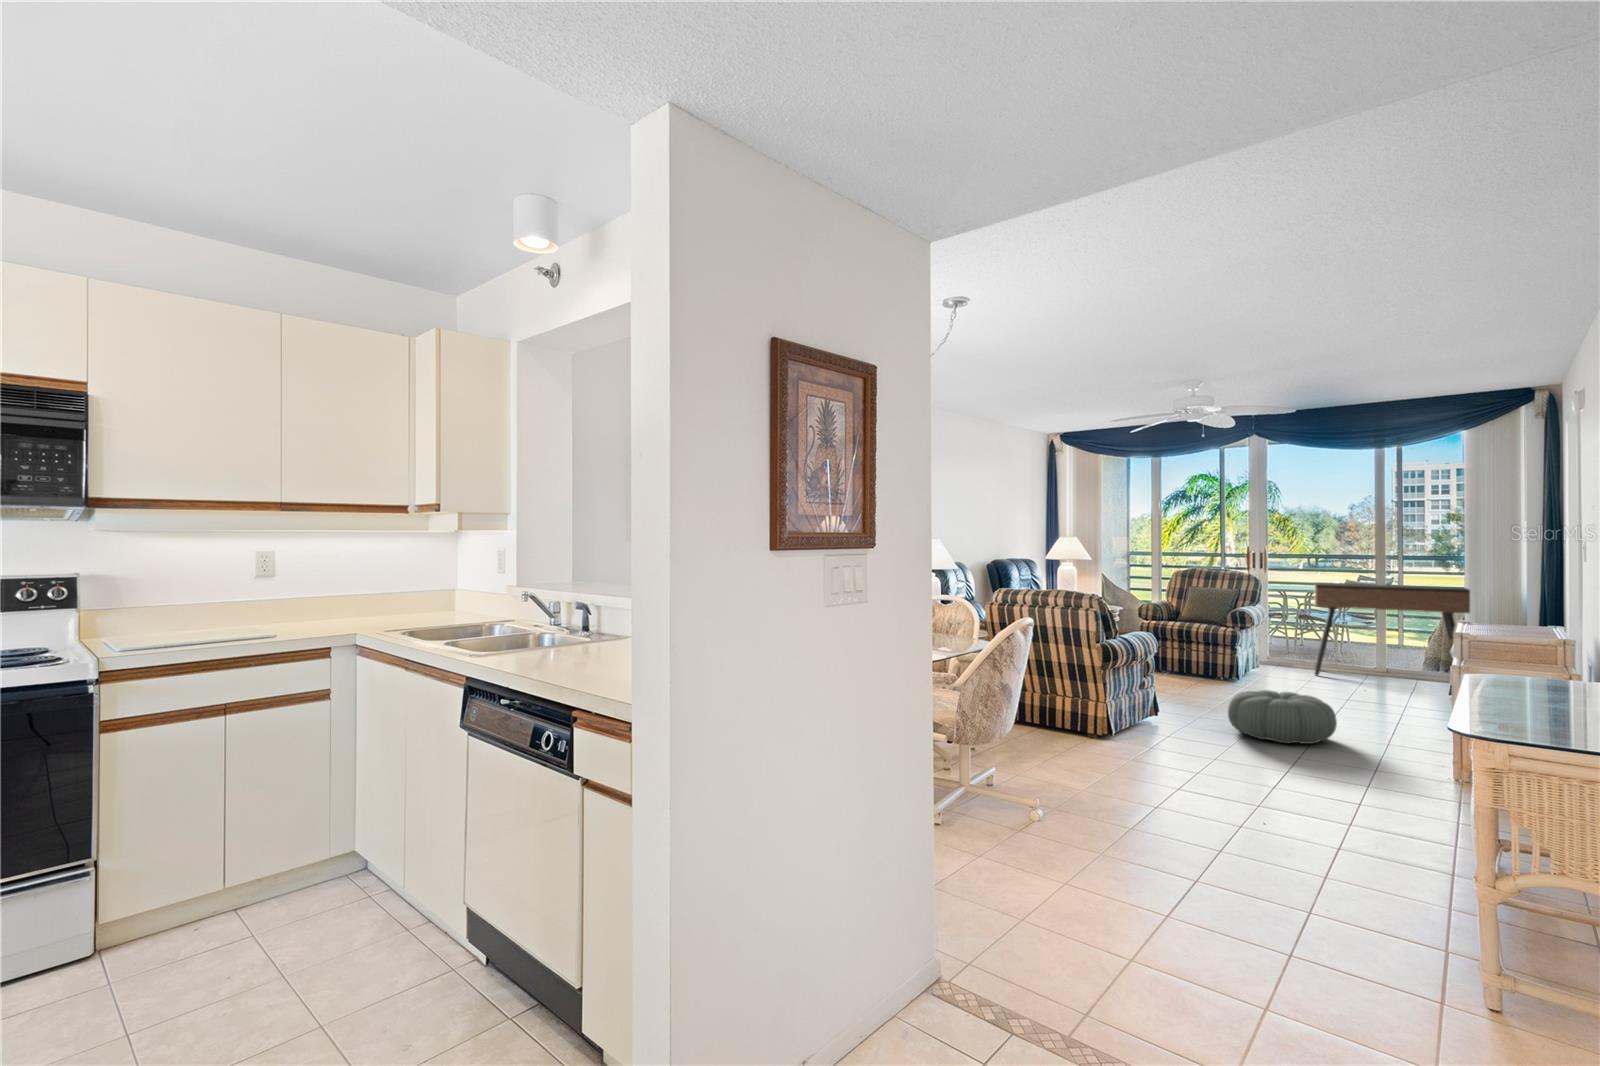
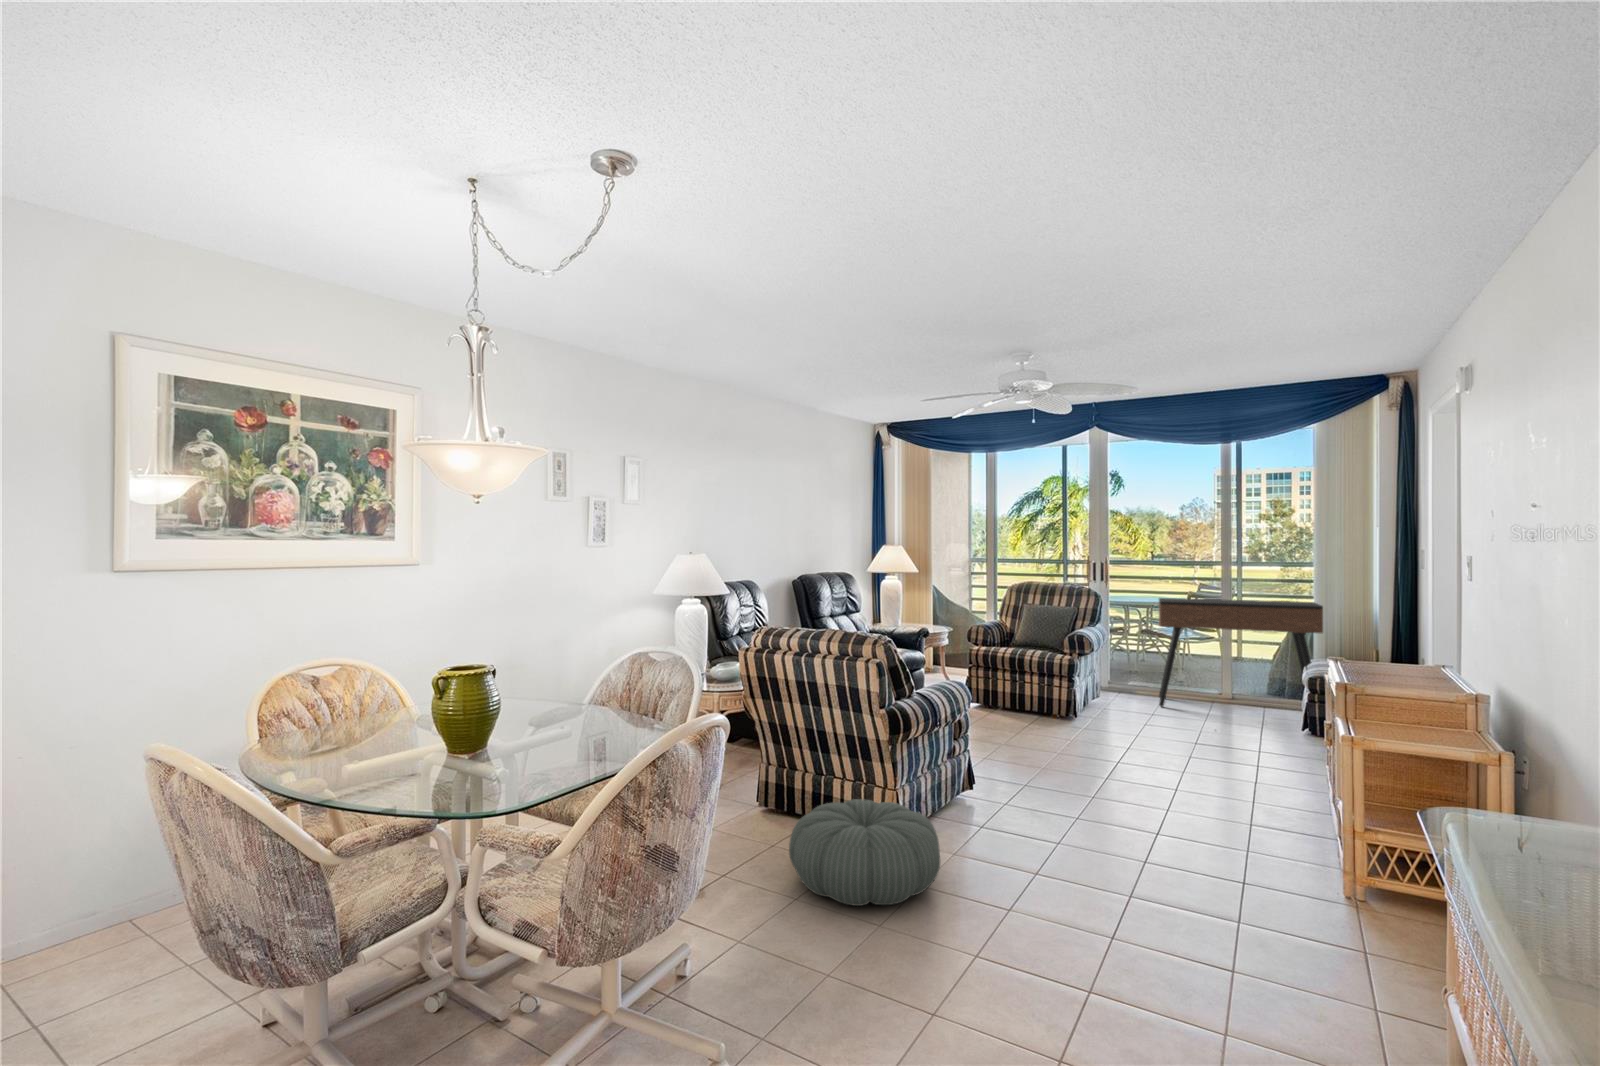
pouf: present [1228,690,1337,744] -> present [789,799,940,906]

